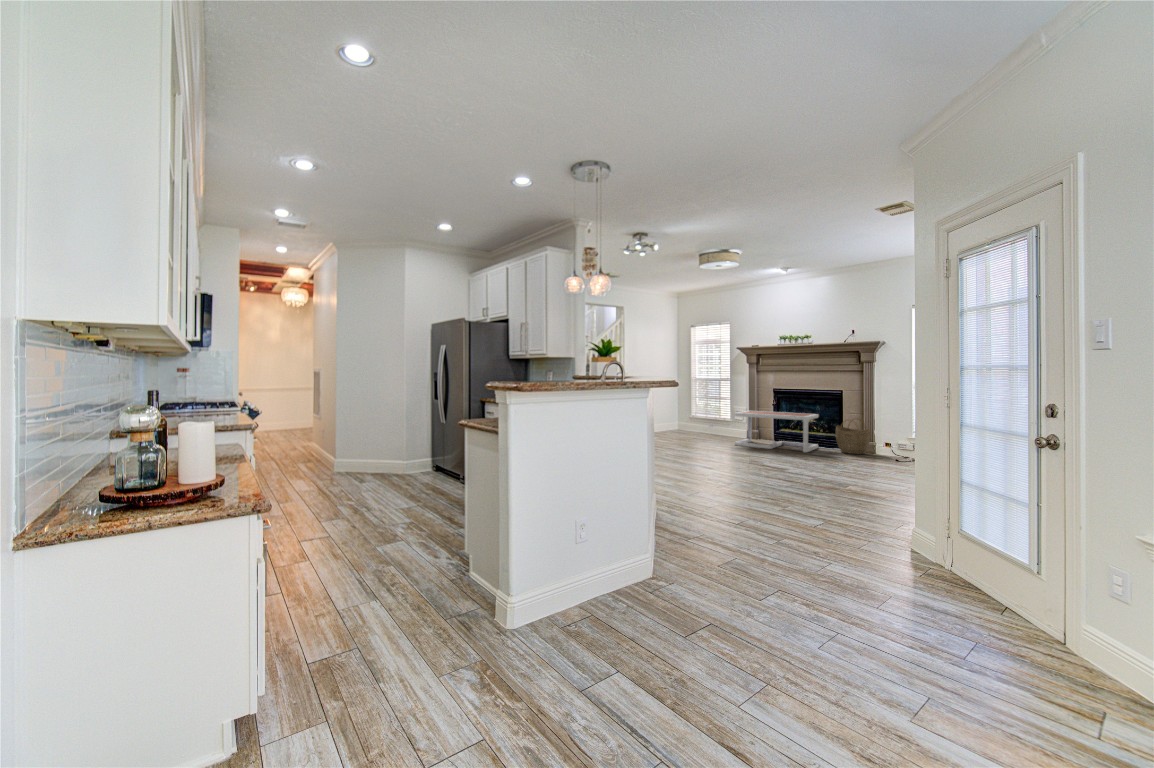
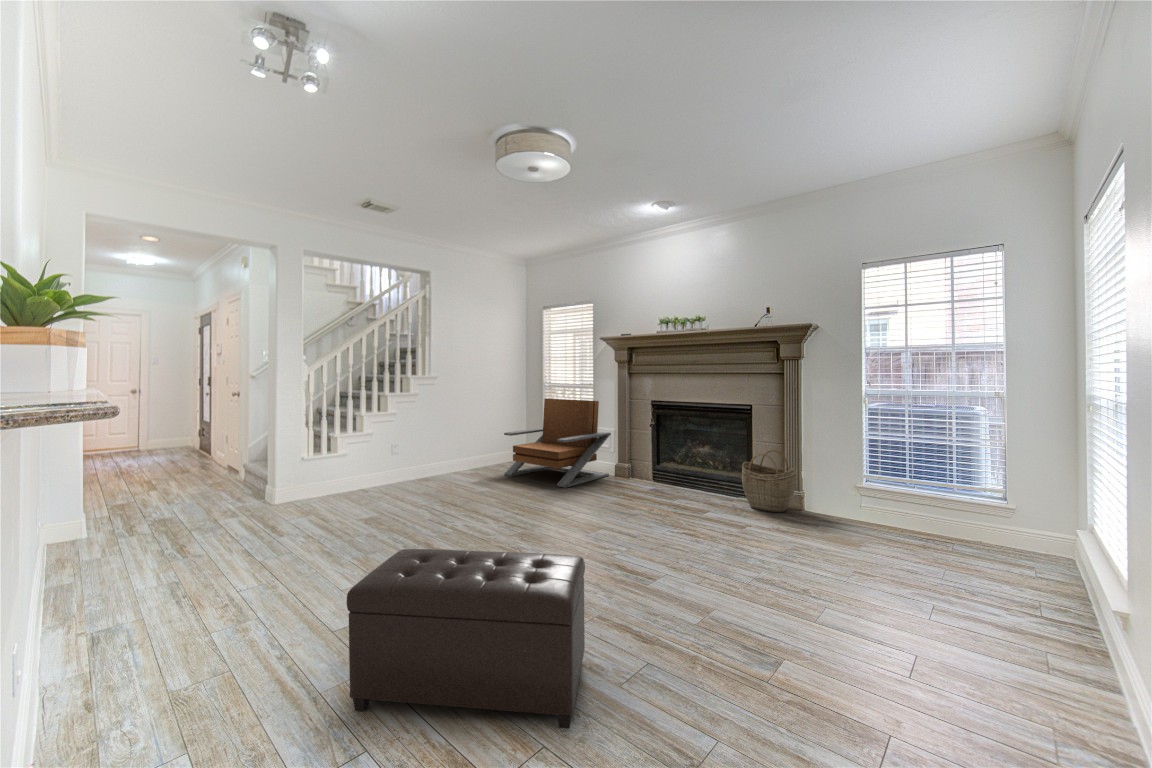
lounge chair: none [673,388,744,442] -> present [504,399,611,488]
coffee table: present [735,411,819,452] -> none [587,434,716,511]
ottoman: none [689,440,776,494] -> present [347,549,585,728]

